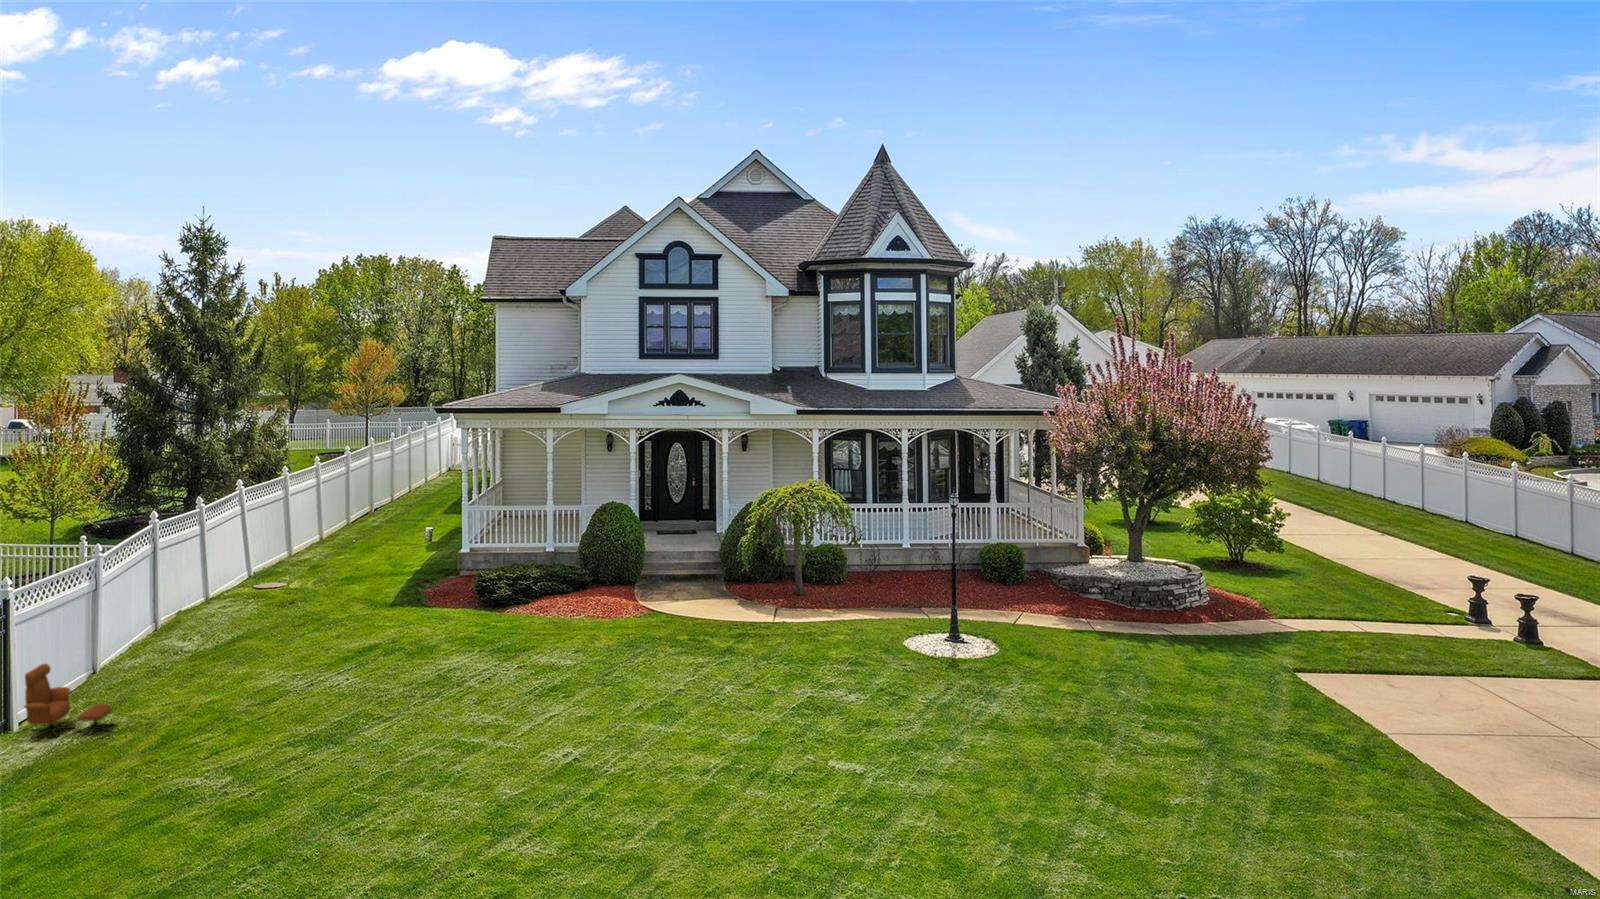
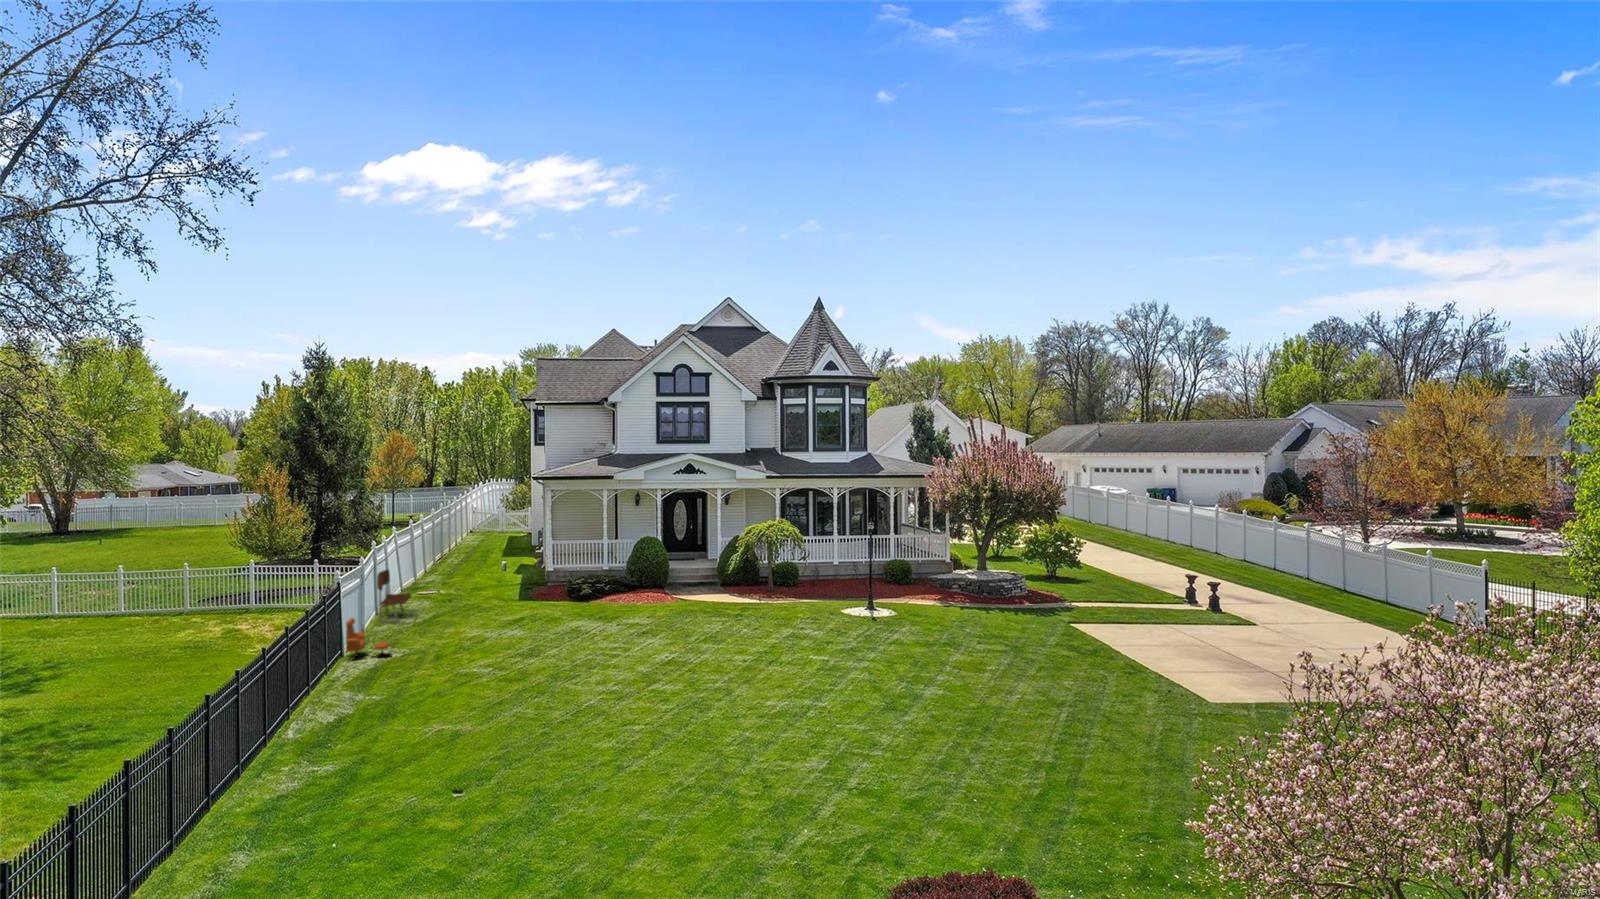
bench: none [148,562,216,652] -> present [377,570,411,623]

